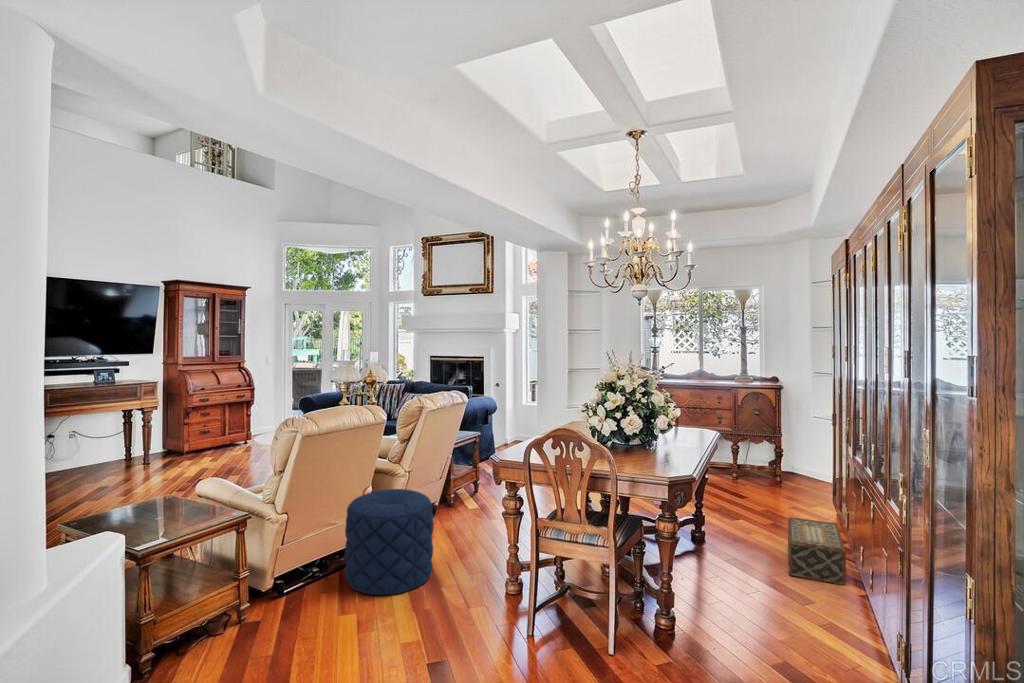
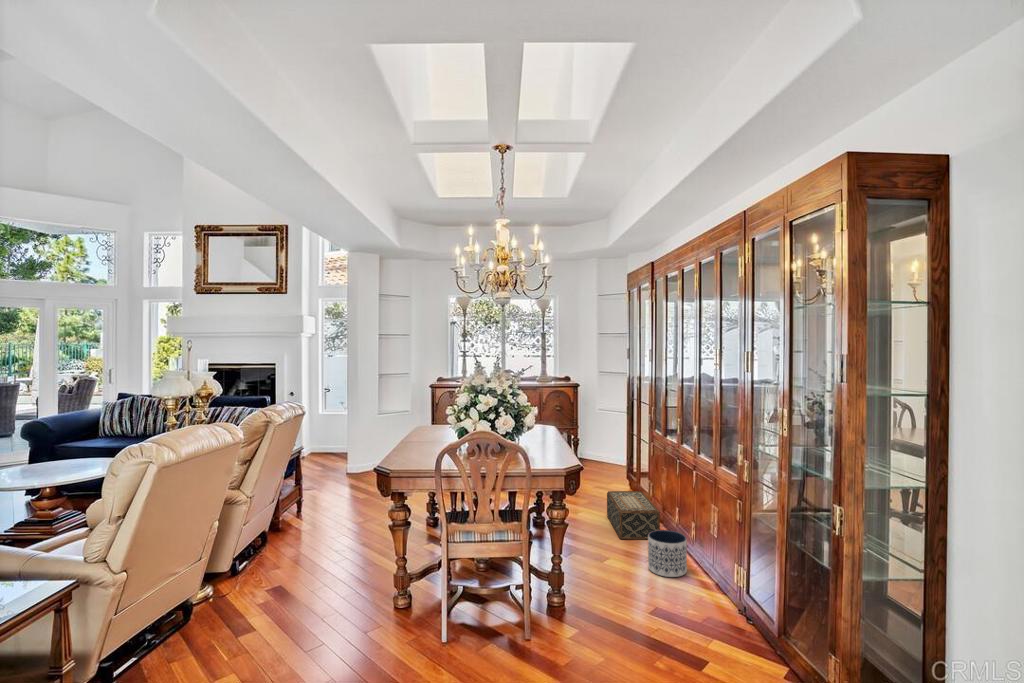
pouf: present [345,489,434,595] -> none [192,518,304,648]
planter: none [807,572,861,634] -> present [648,530,687,577]

